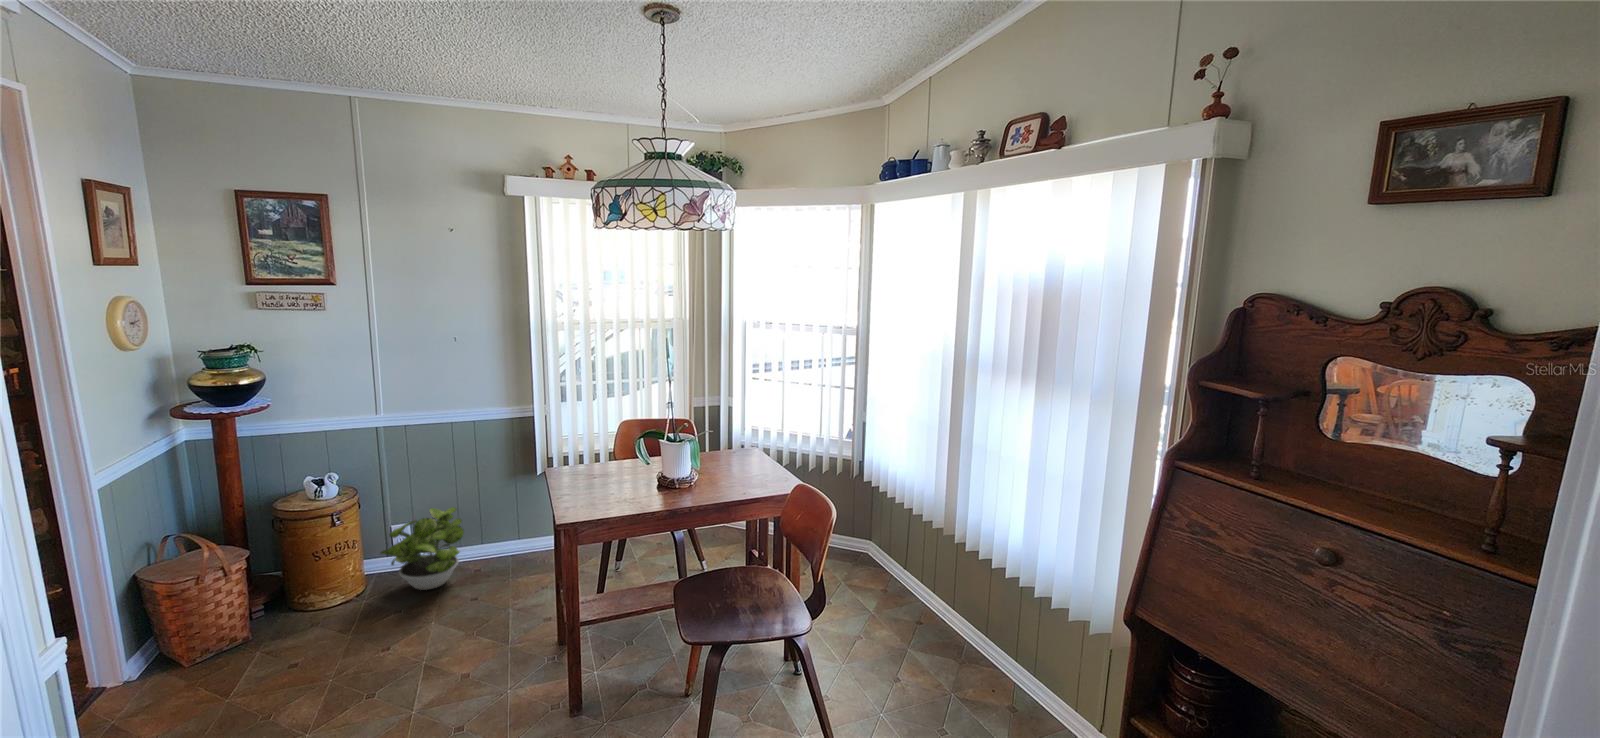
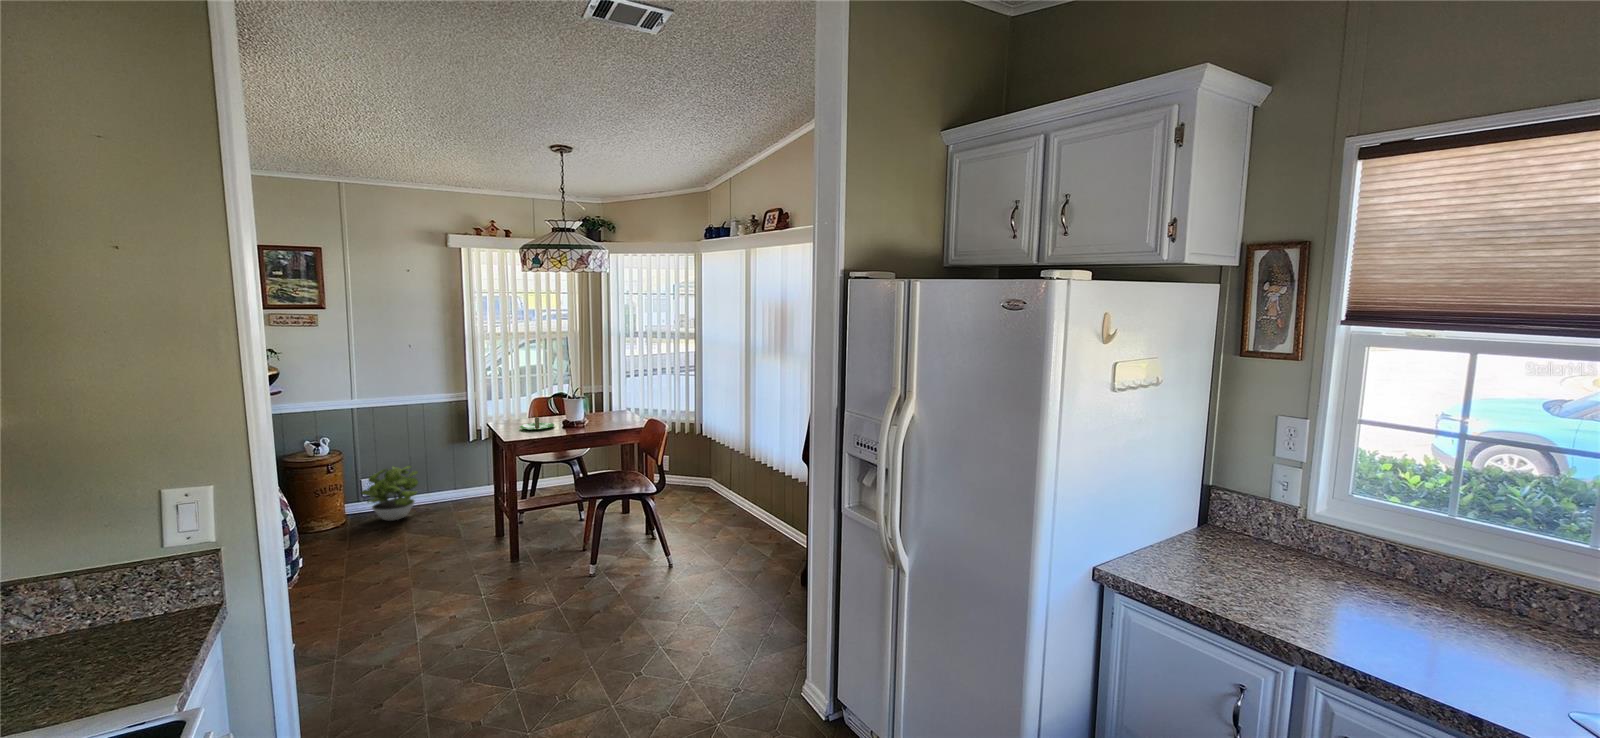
candle: none [590,458,645,497] -> present [520,408,554,430]

